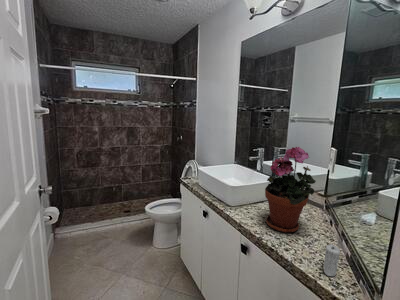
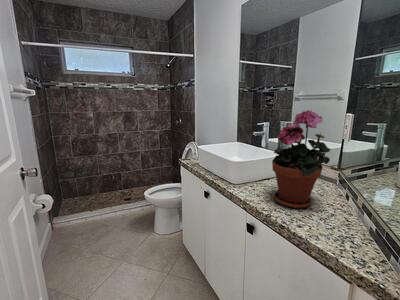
candle: present [324,244,340,276] -> none [344,212,364,253]

